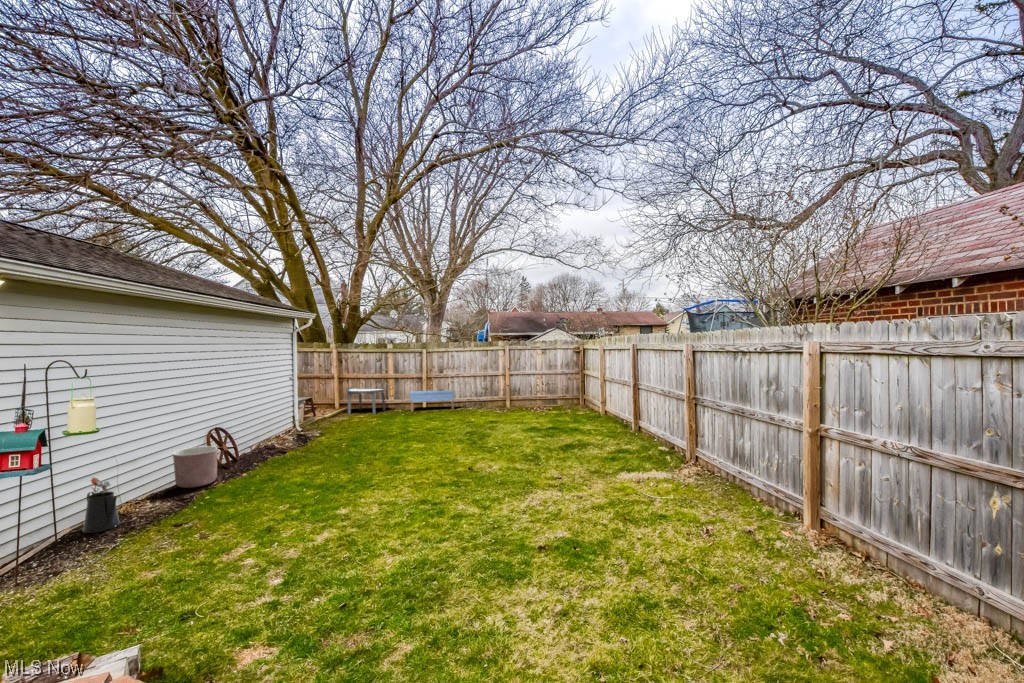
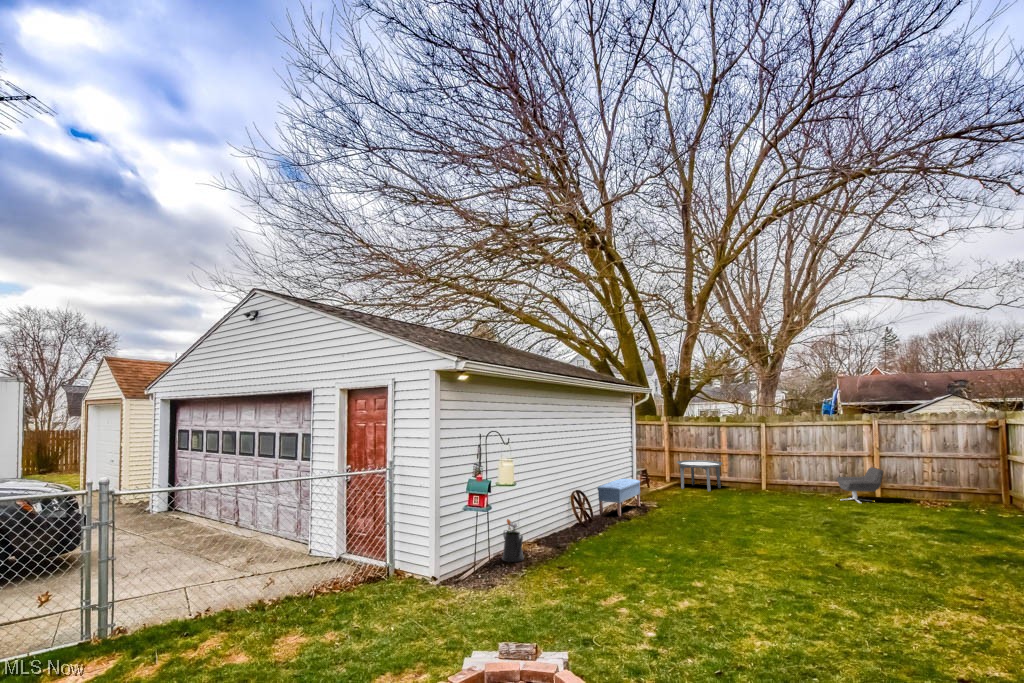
lounge chair: none [476,383,510,413] -> present [837,467,883,503]
bench: present [410,389,454,411] -> present [597,479,640,516]
planter: present [173,446,218,488] -> none [550,505,581,539]

